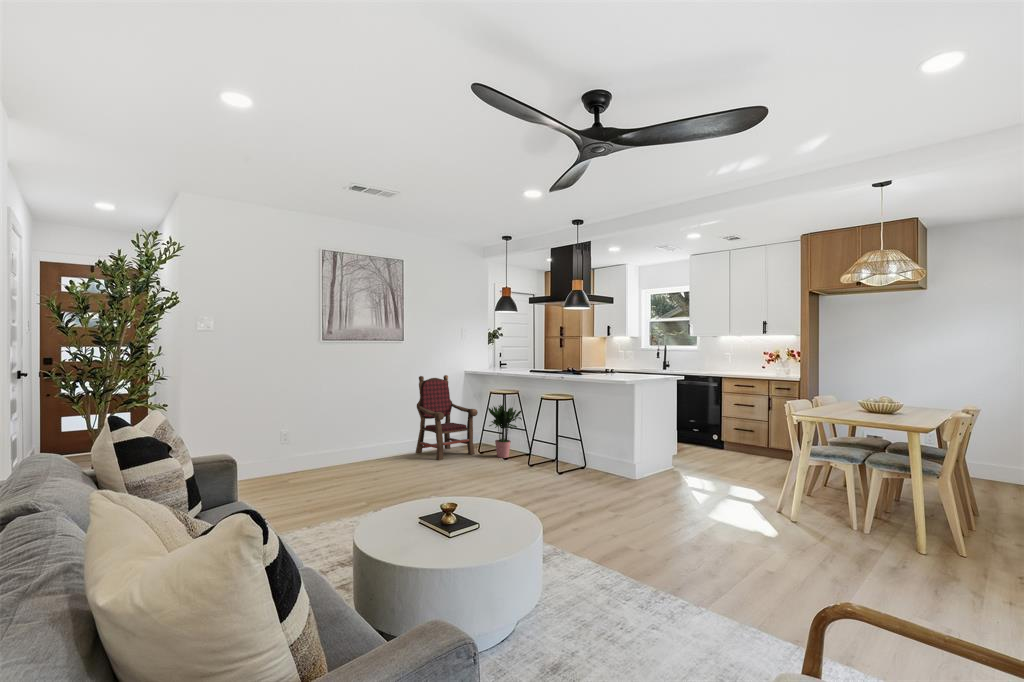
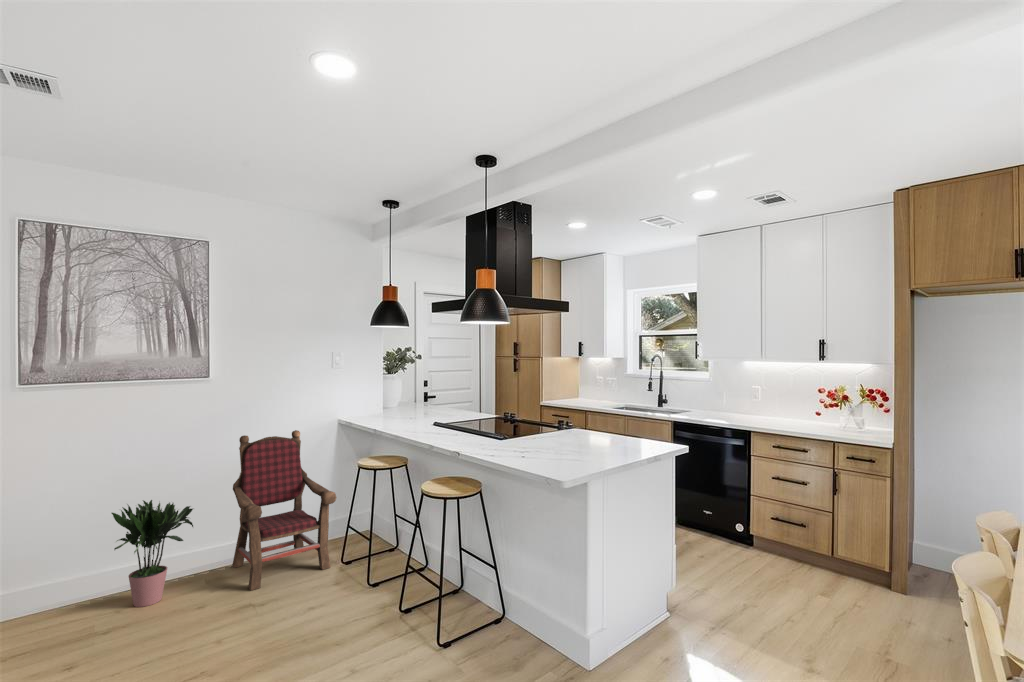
potted plant: present [488,405,522,458] -> present [112,500,193,607]

